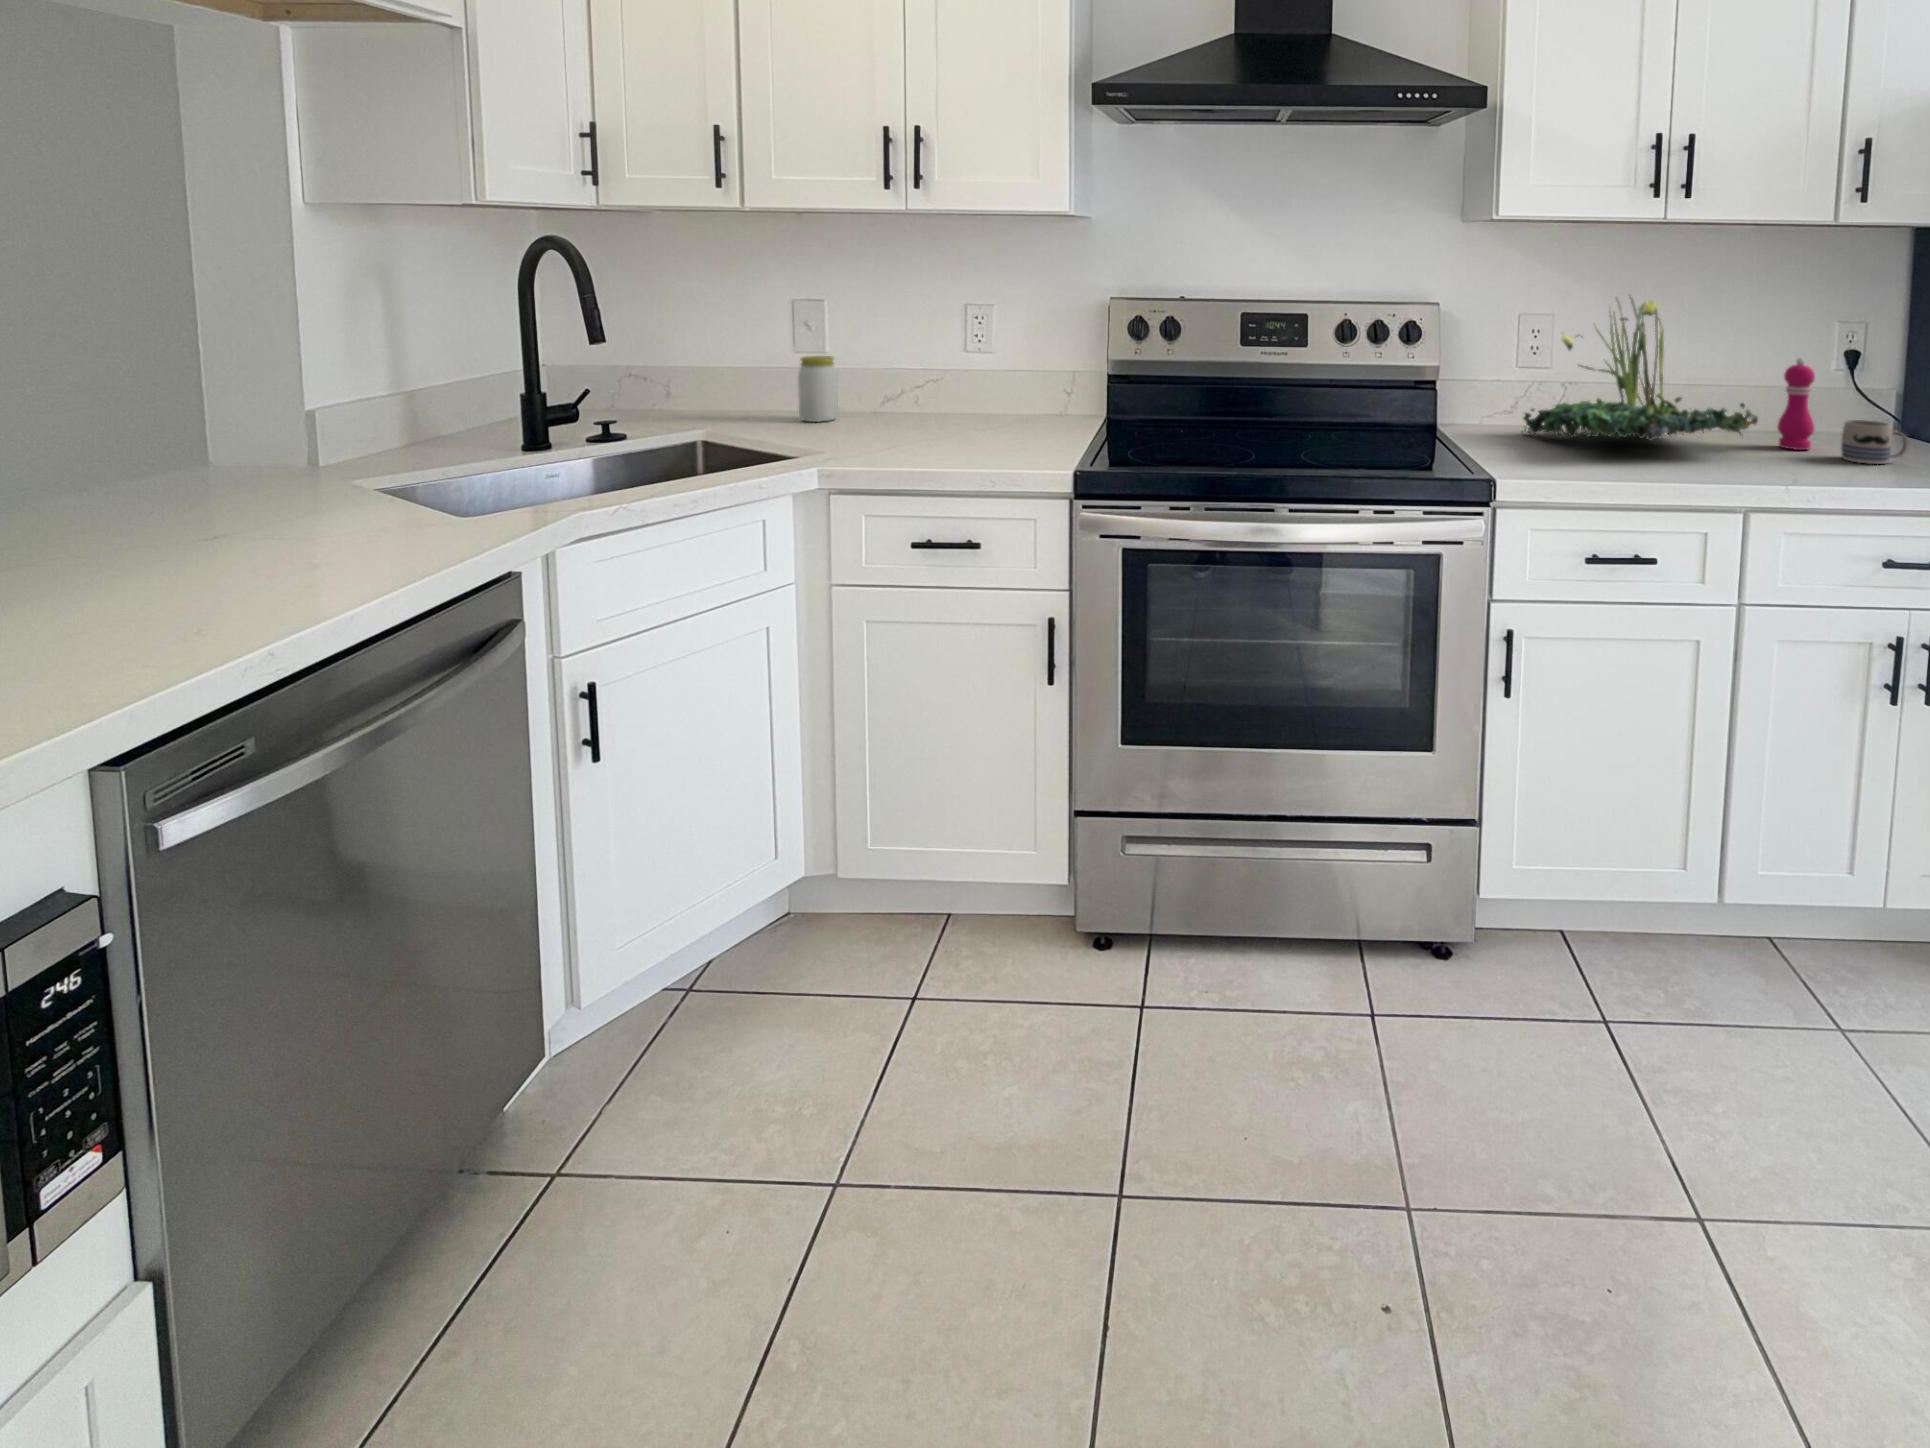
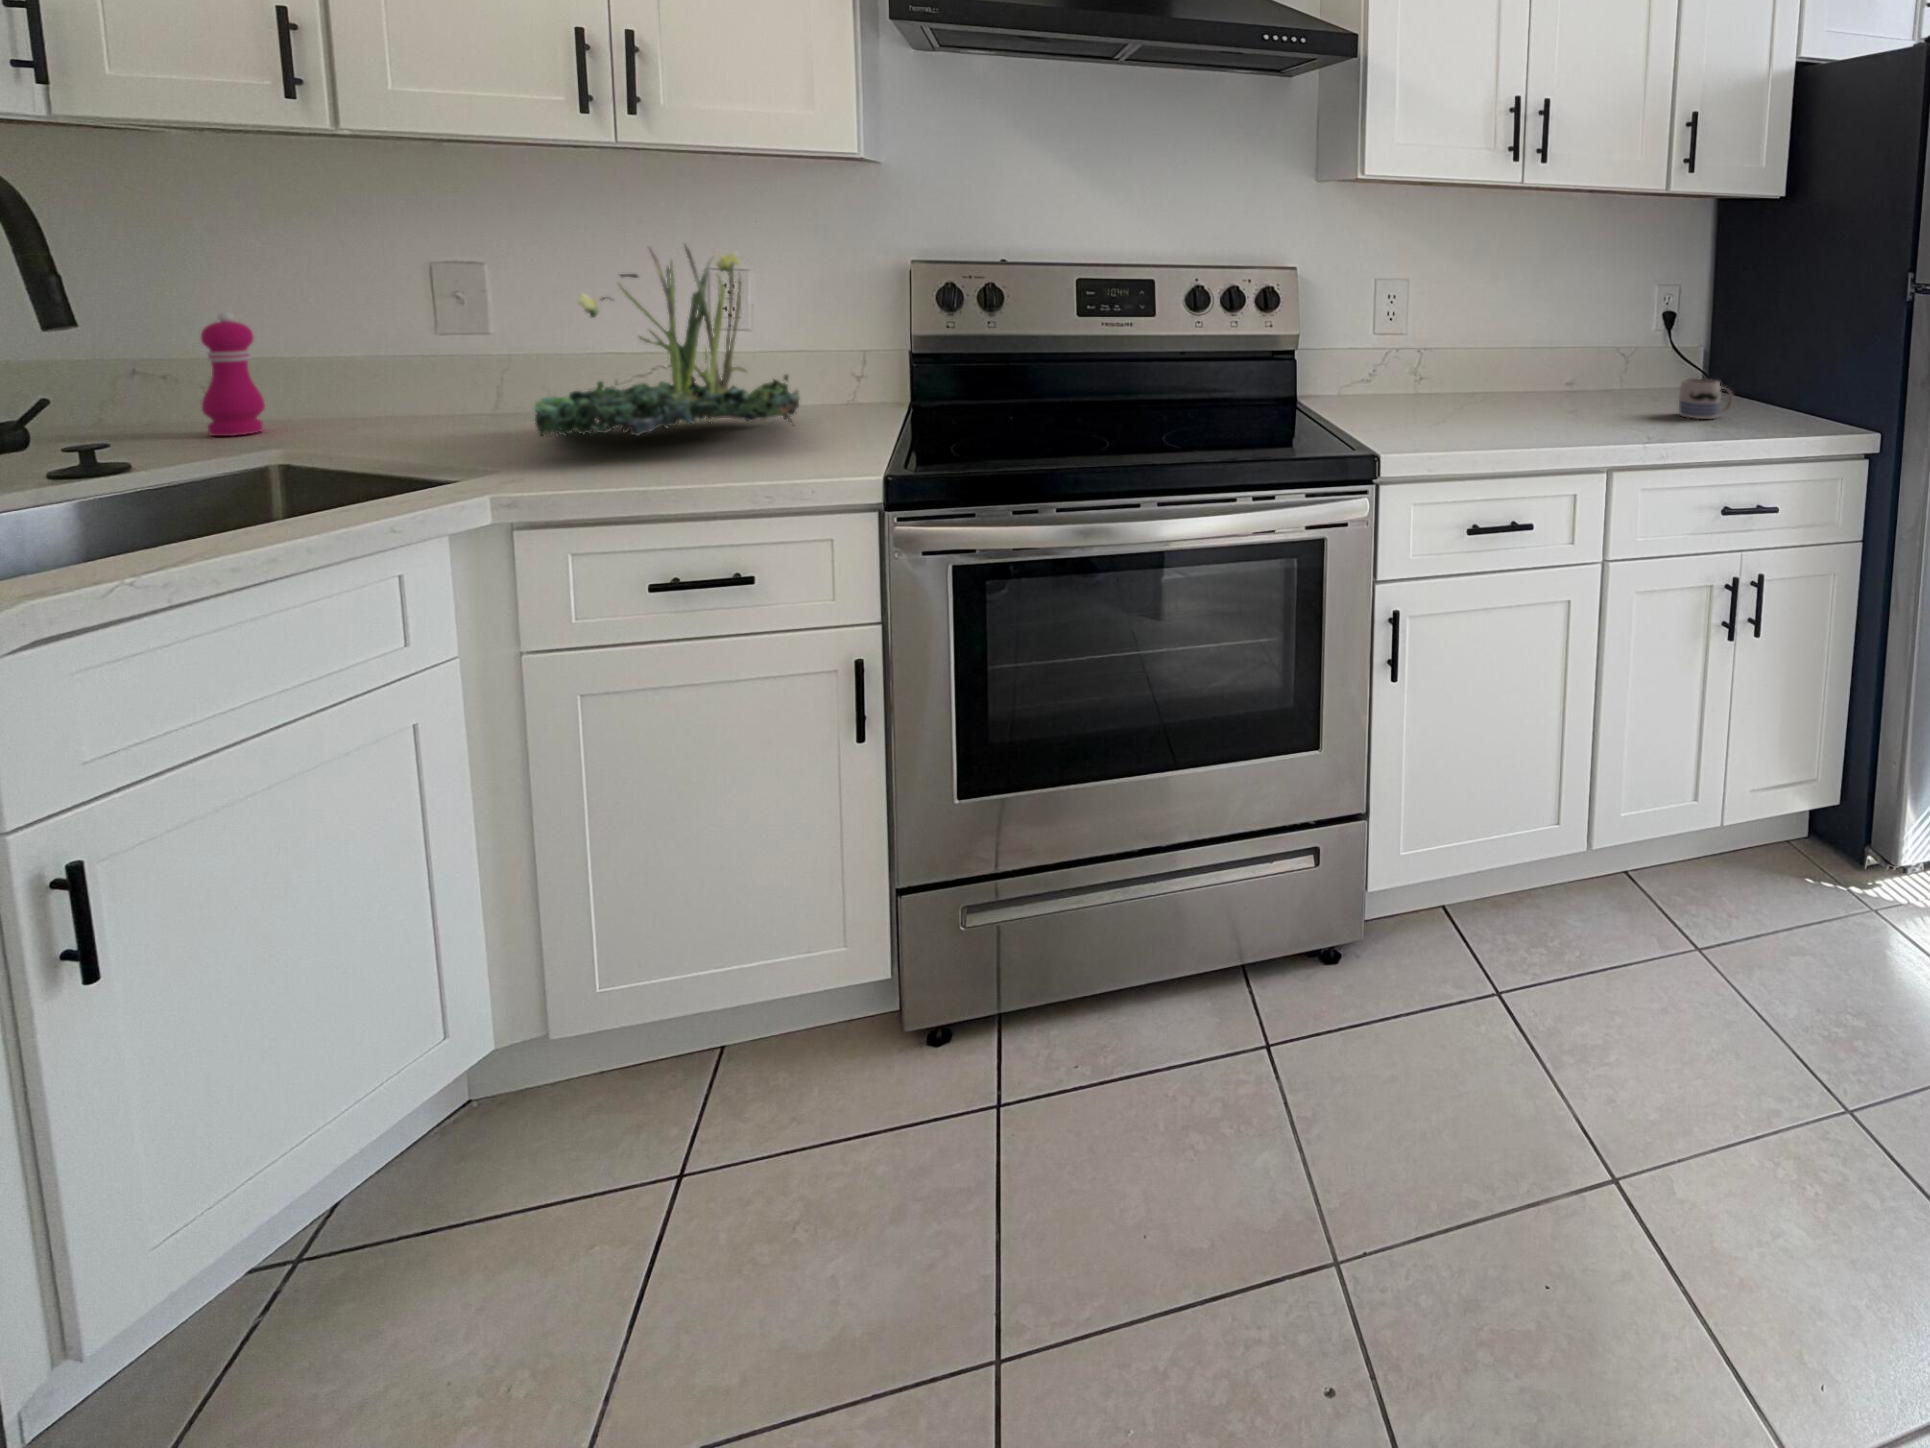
plant: present [1522,298,1758,441] -> present [534,245,799,436]
jar: present [798,356,838,422] -> none [438,339,506,429]
pepper mill: present [1777,358,1815,450] -> present [201,312,265,436]

